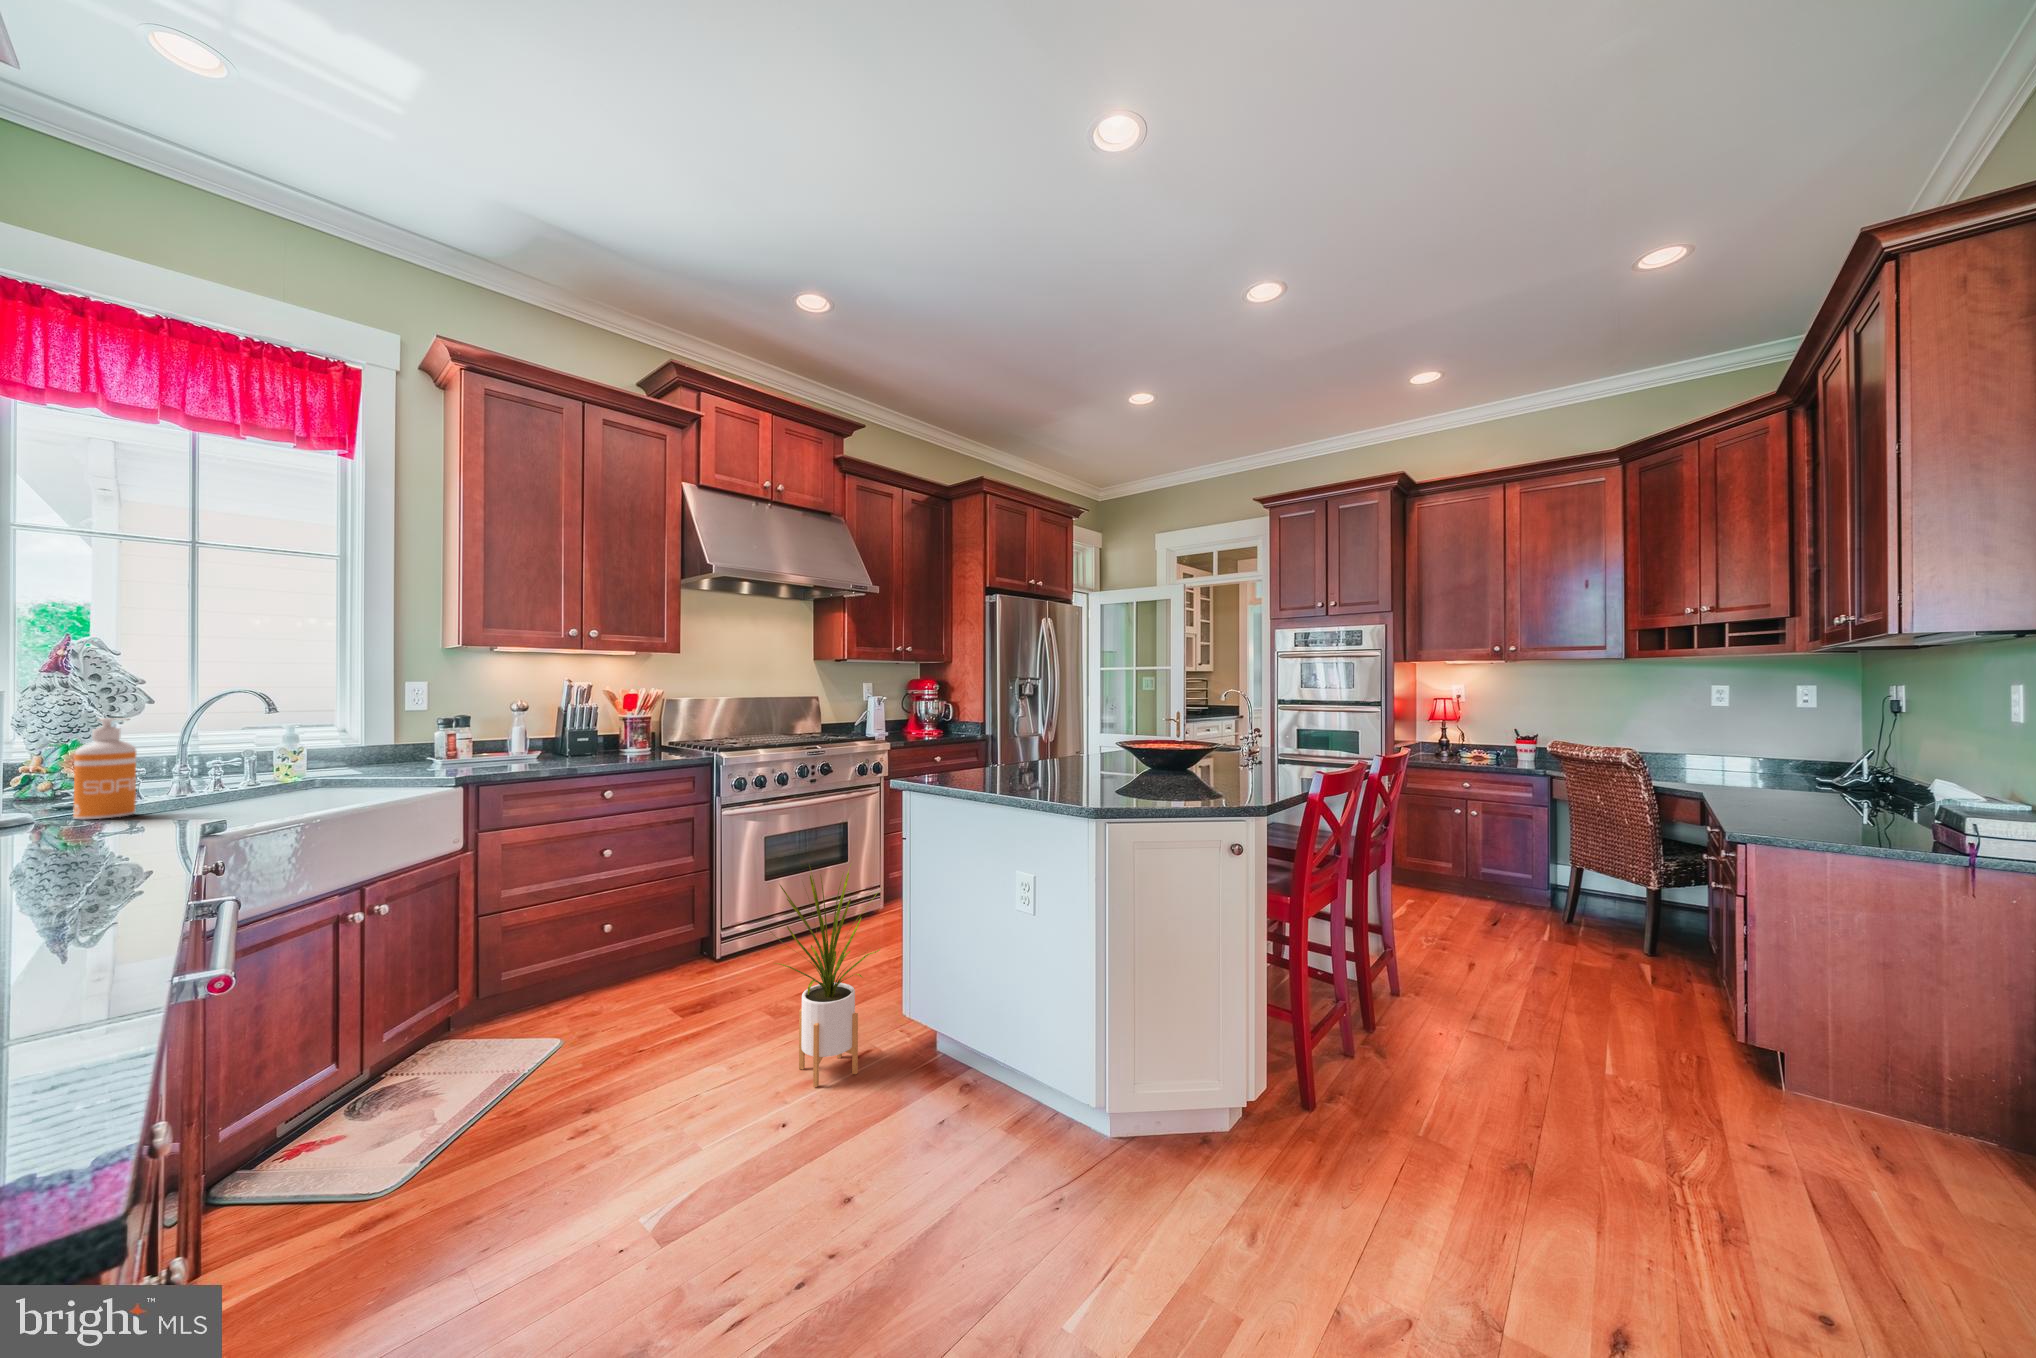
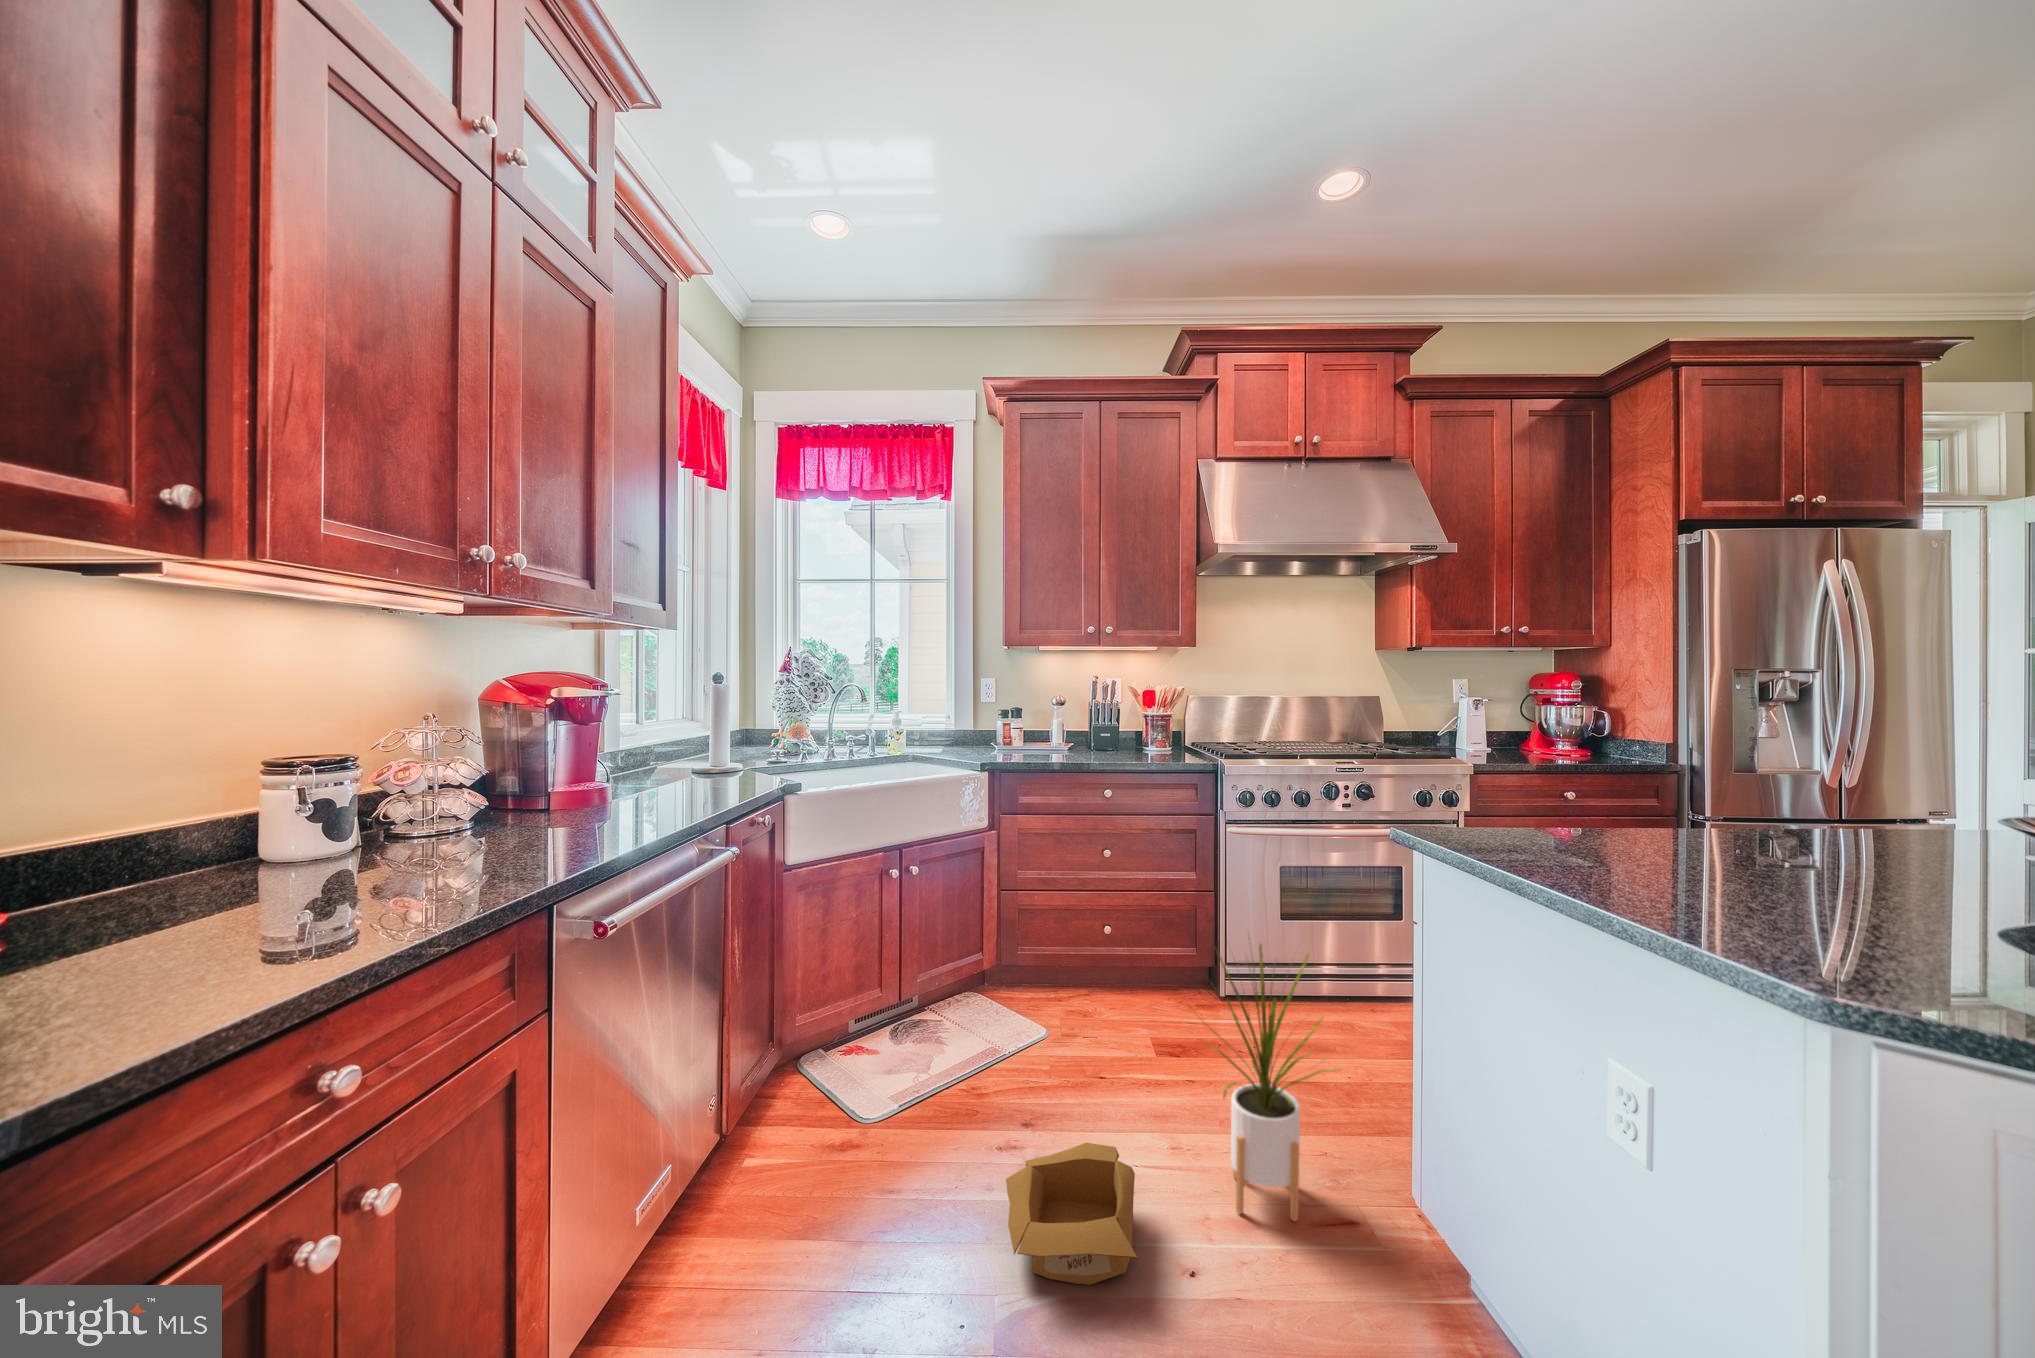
soap dispenser: present [73,718,136,819] -> none [757,712,786,783]
cardboard box: none [610,1075,774,1198] -> present [1006,1143,1139,1285]

